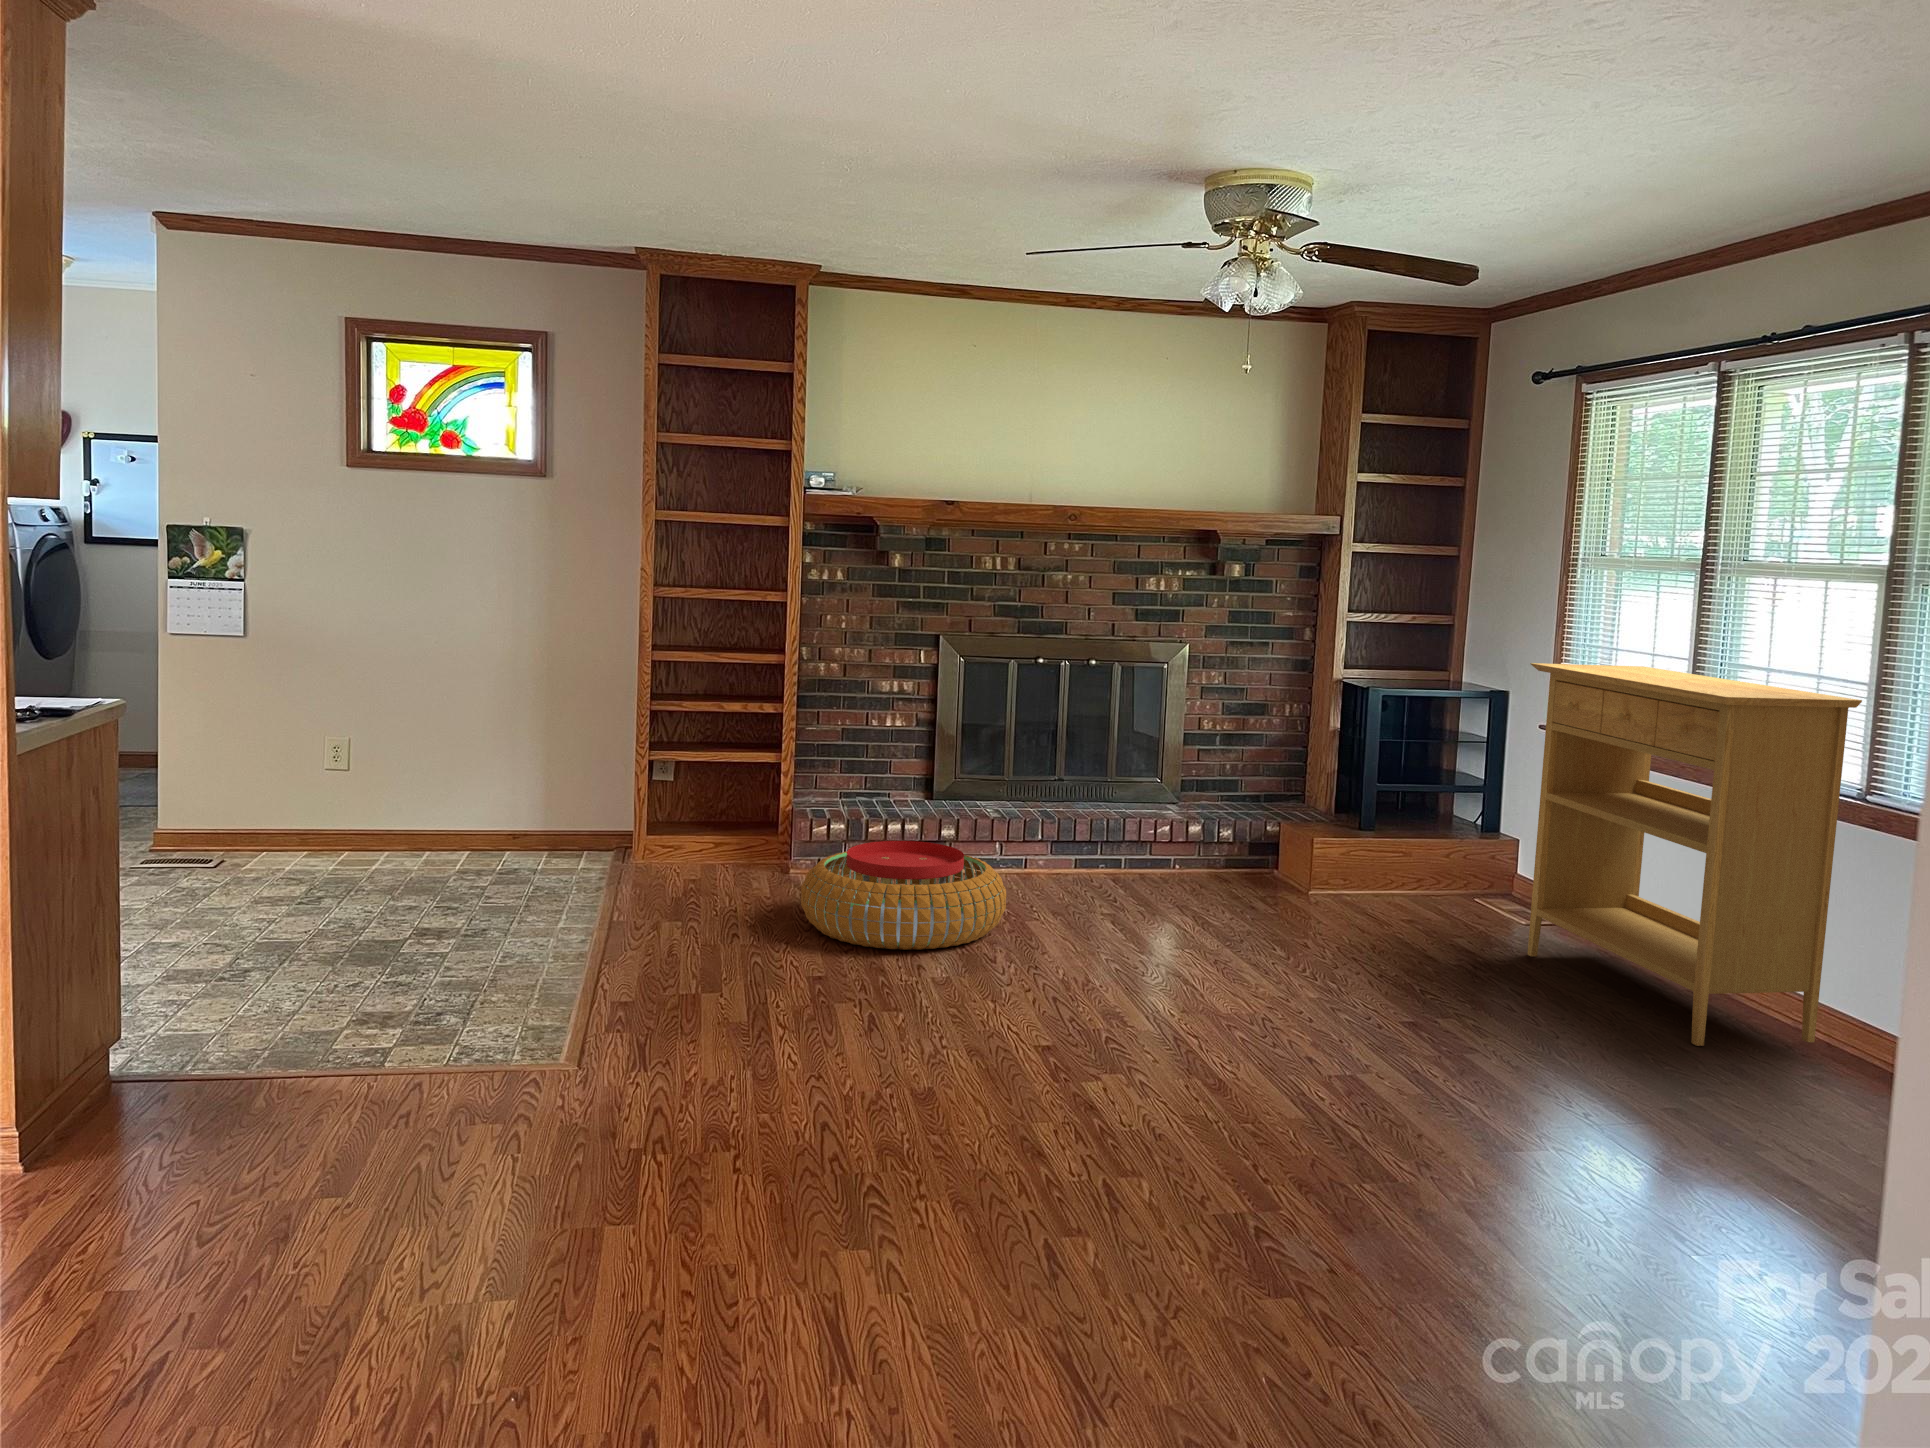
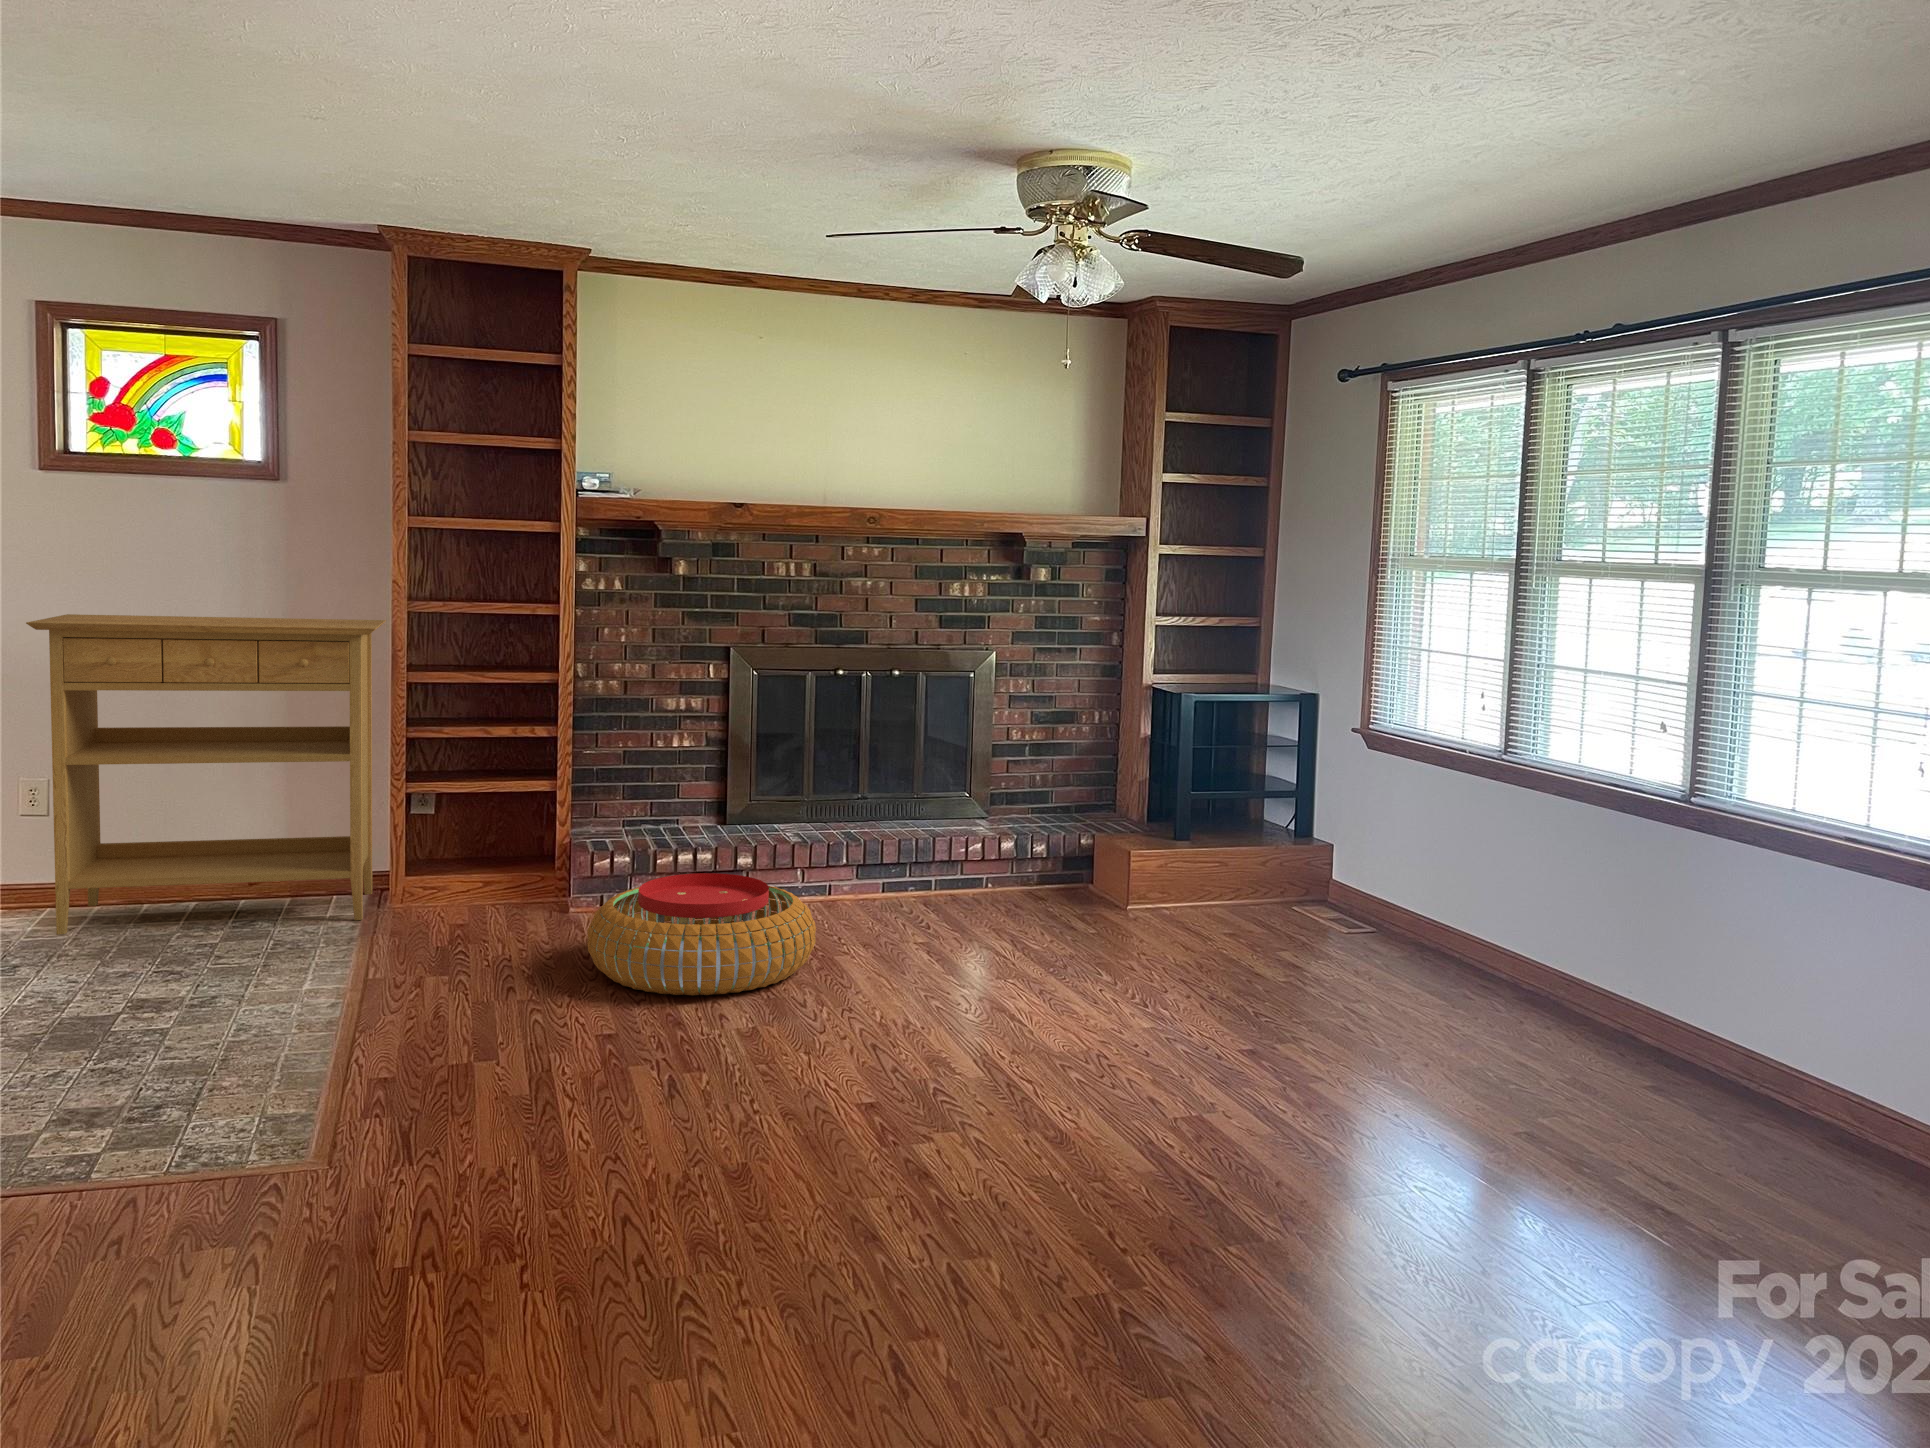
console table: present [1527,663,1862,1046] -> present [26,614,386,935]

